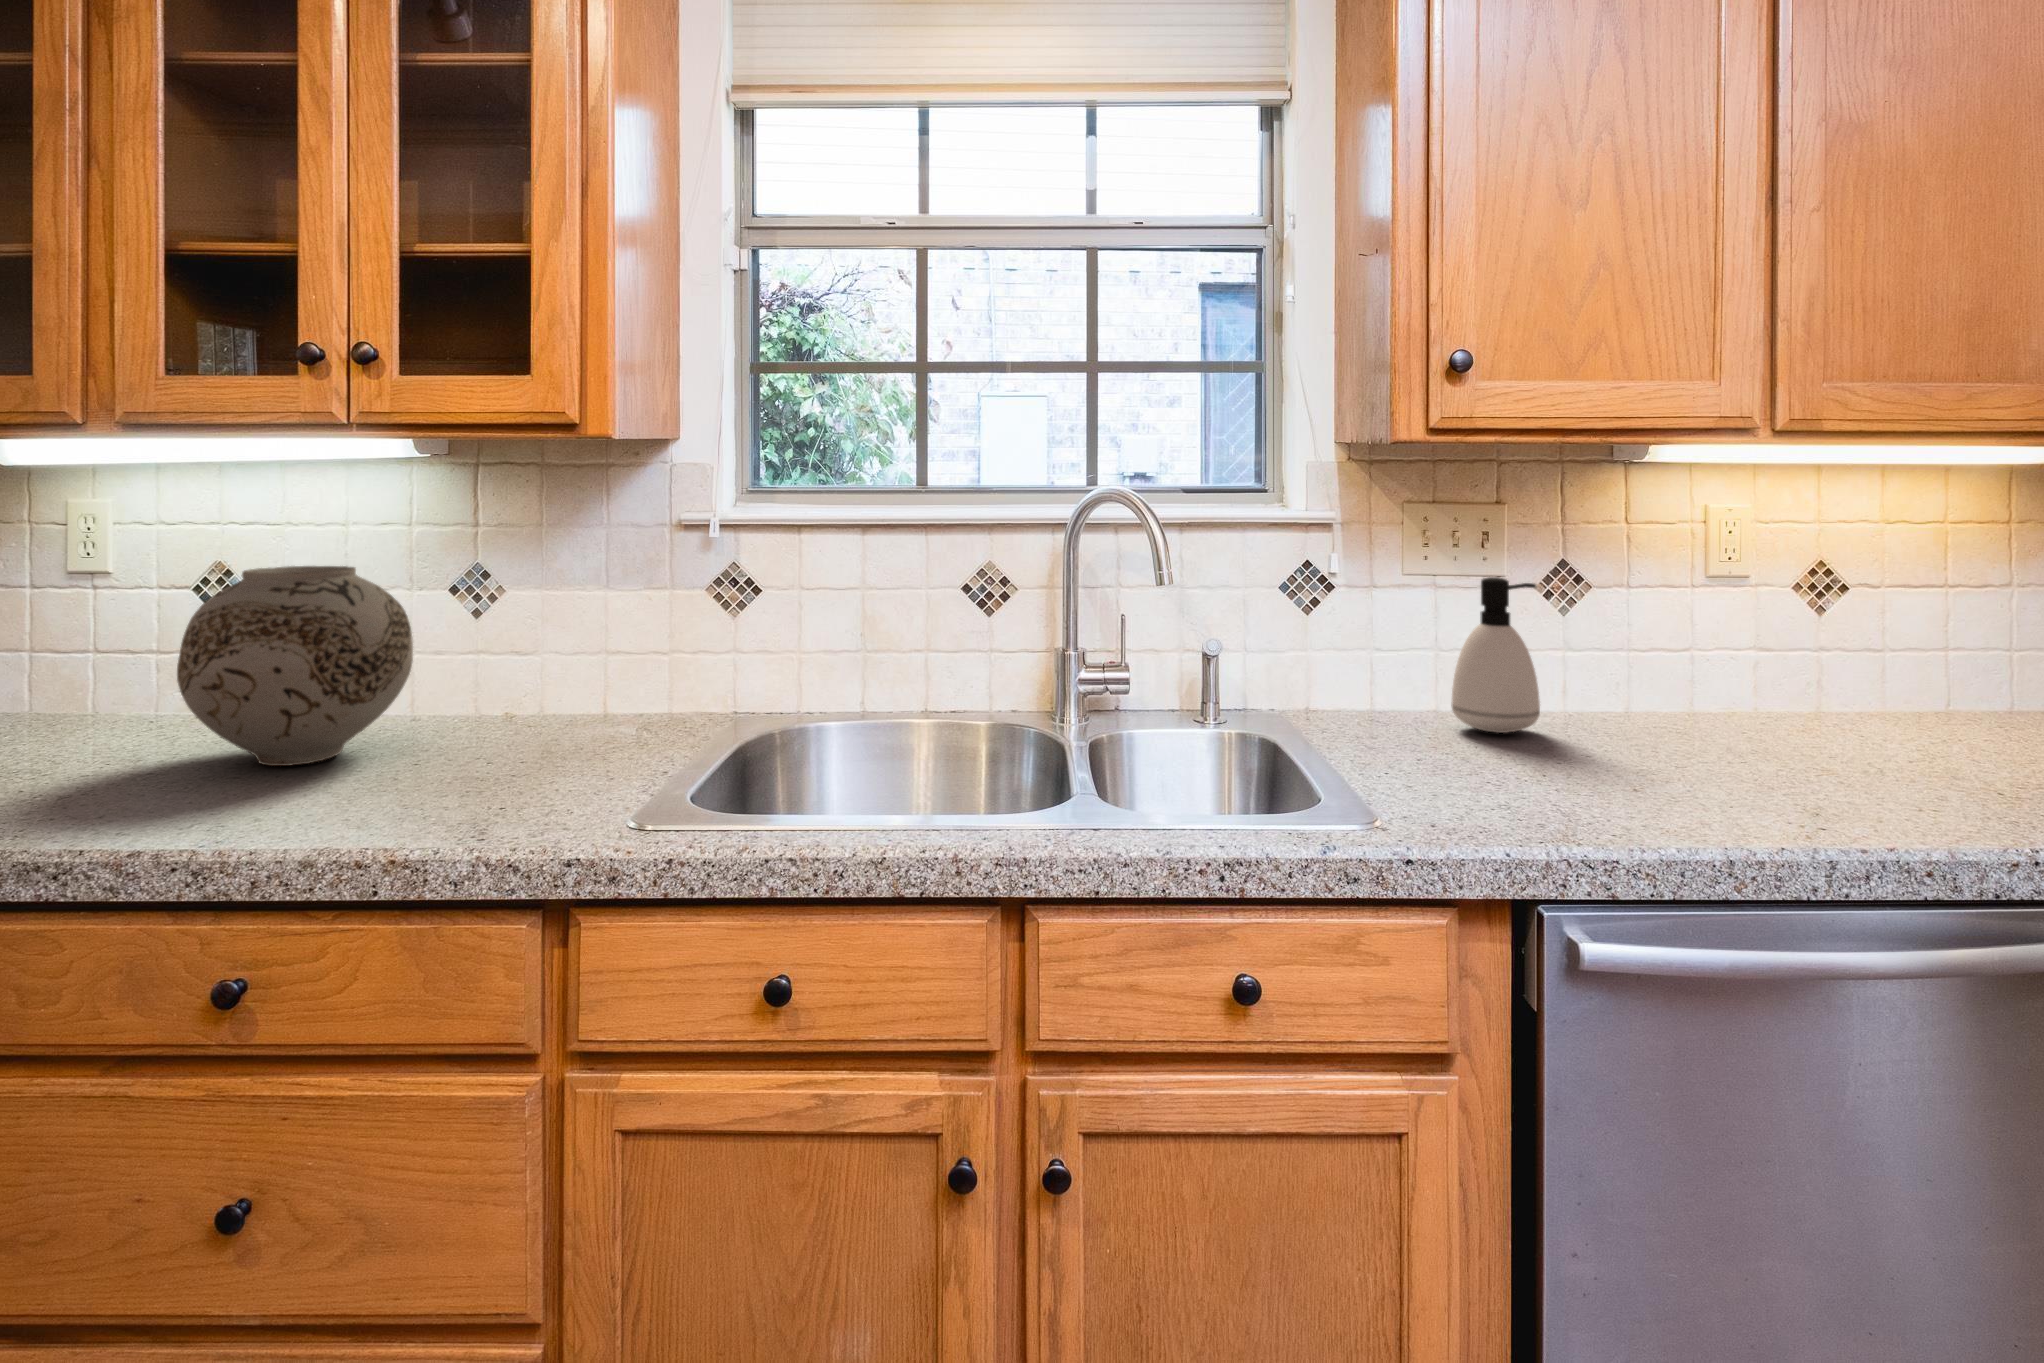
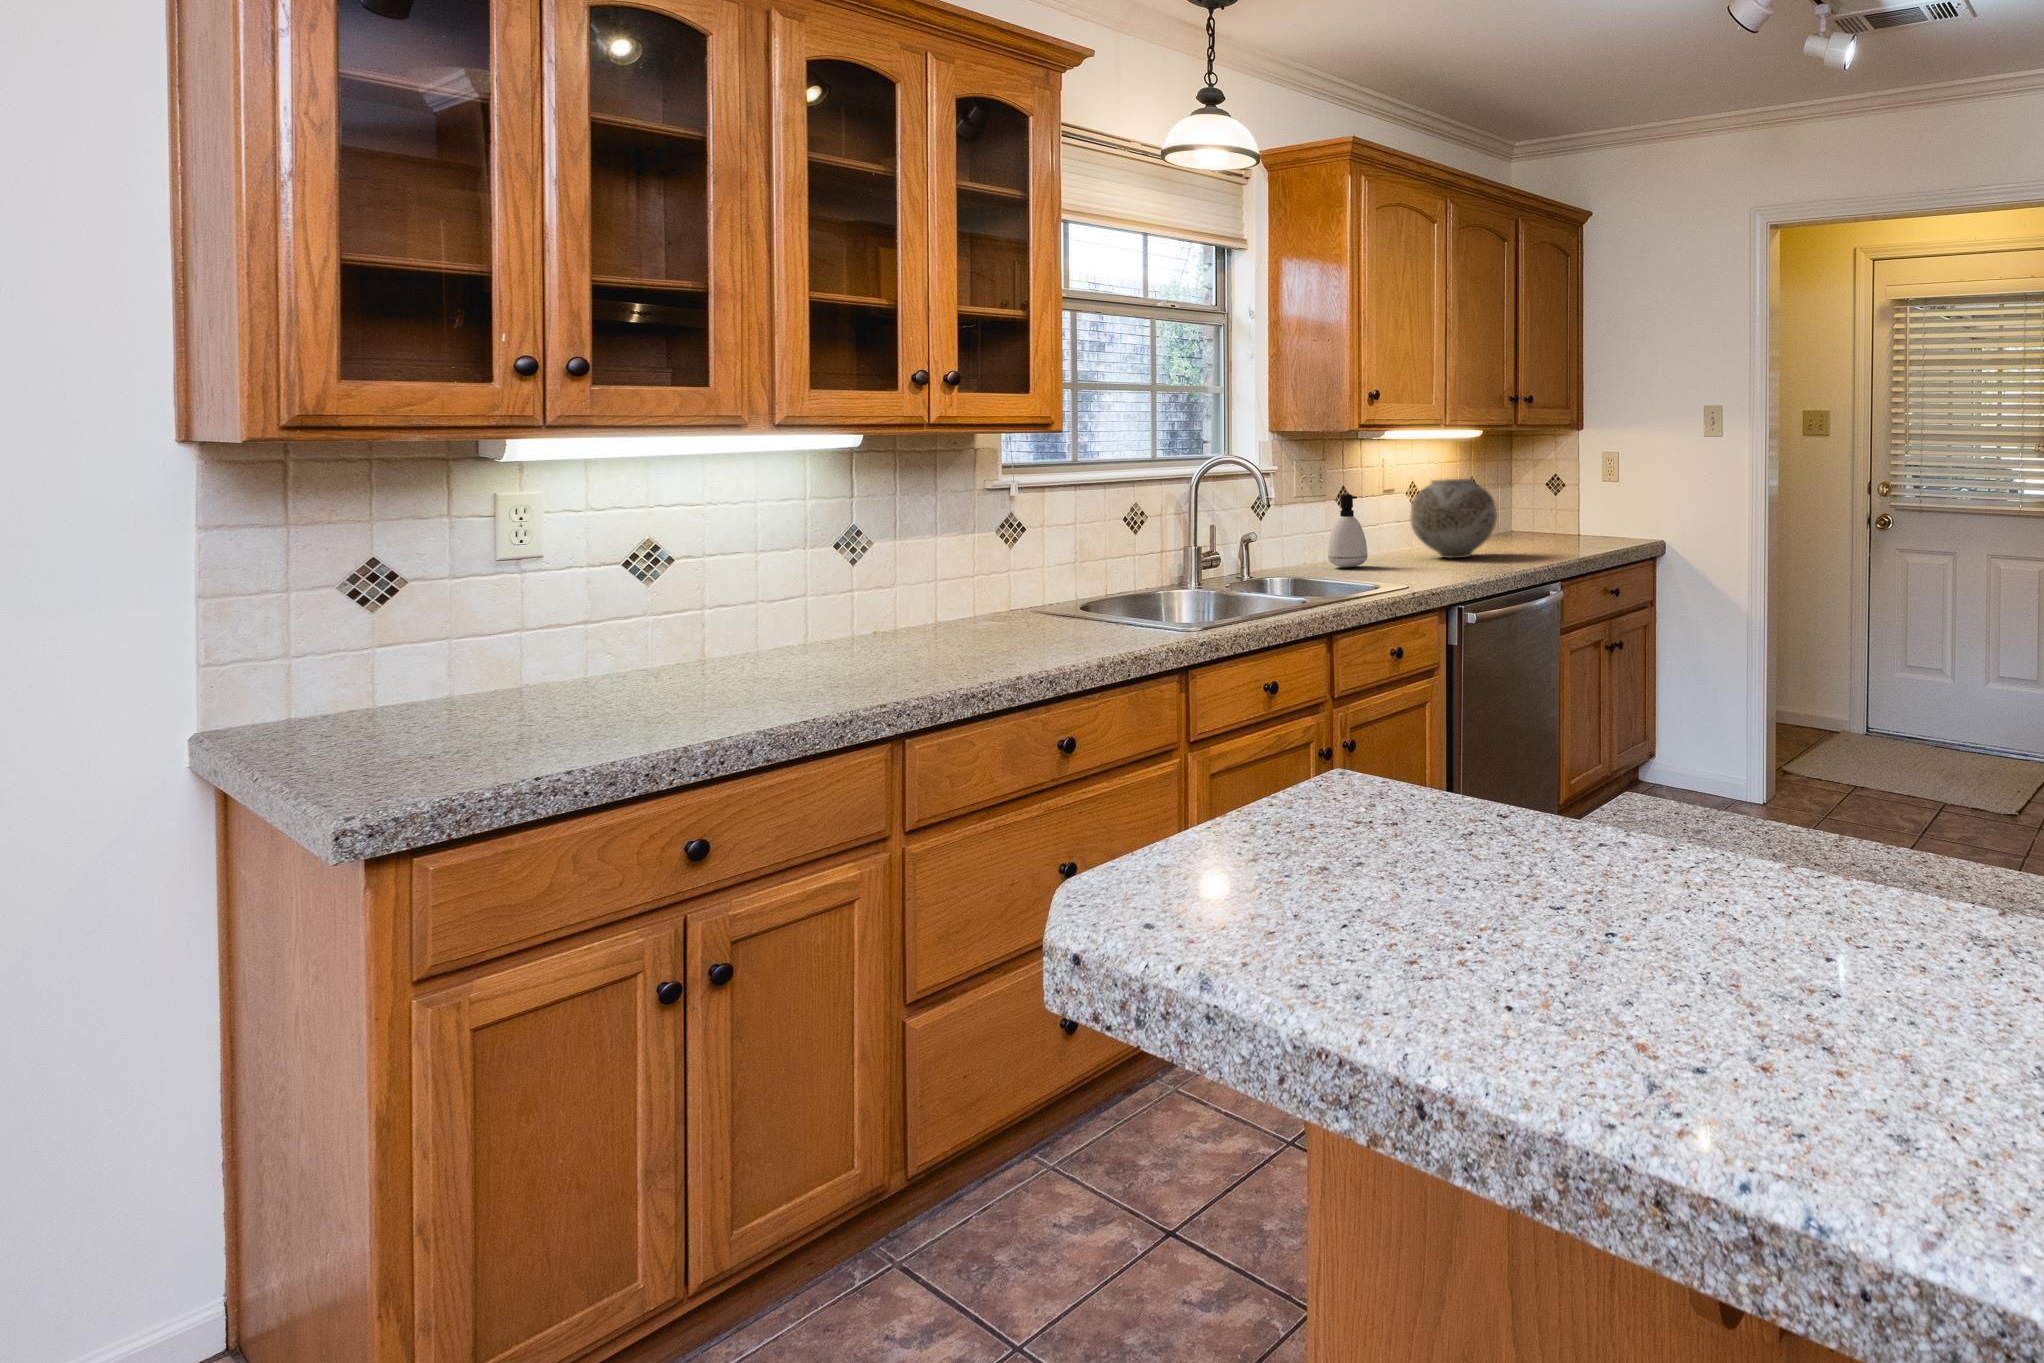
vase: present [177,566,413,766] -> present [1410,479,1497,558]

